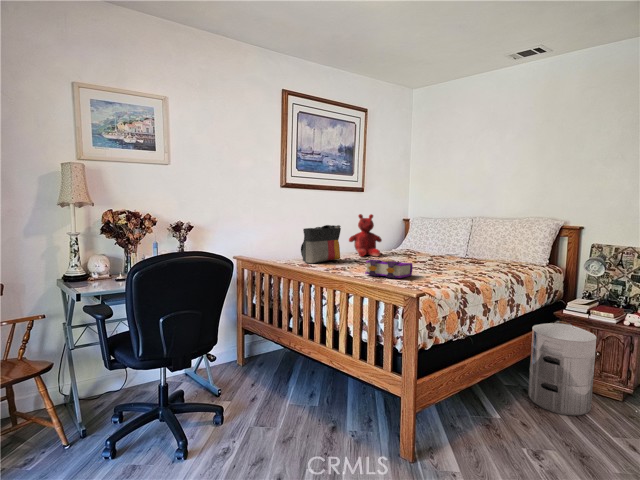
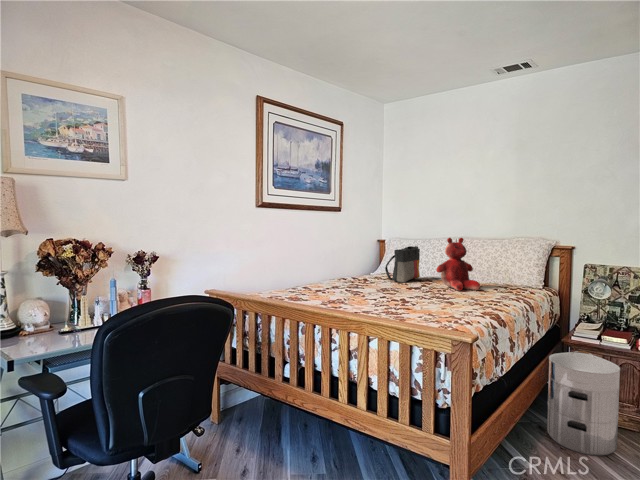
teddy bear: present [349,214,382,256] -> present [436,238,480,291]
tote bag: present [301,225,341,263] -> present [385,246,420,282]
book: present [365,259,413,279] -> none [375,290,426,314]

